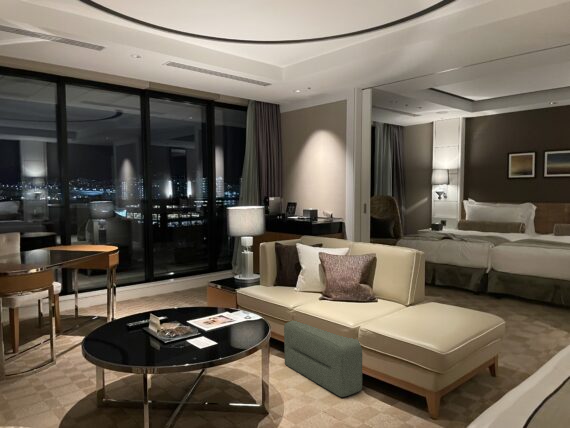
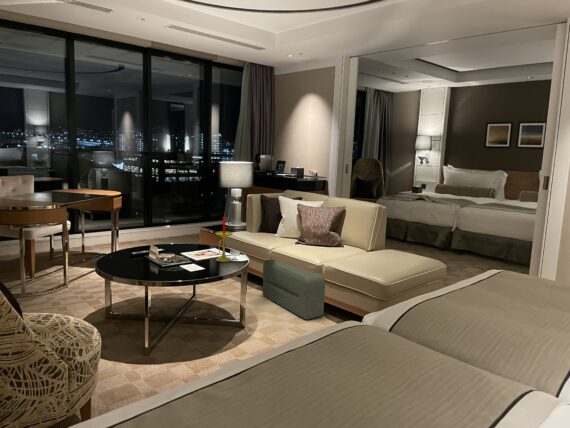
candle: none [228,274,249,331] -> present [215,217,232,262]

